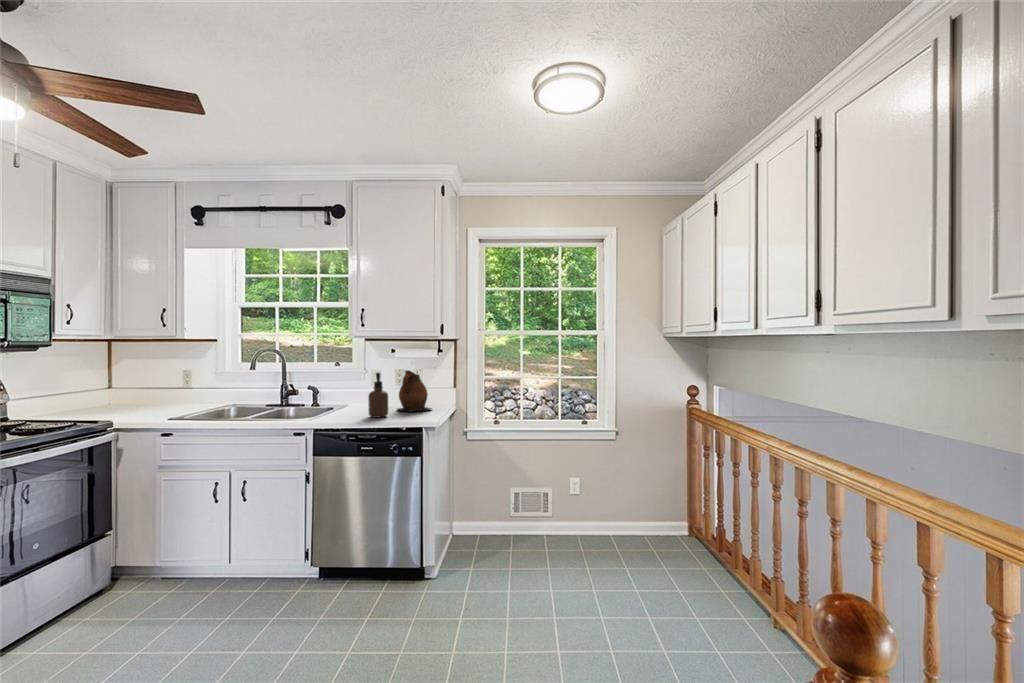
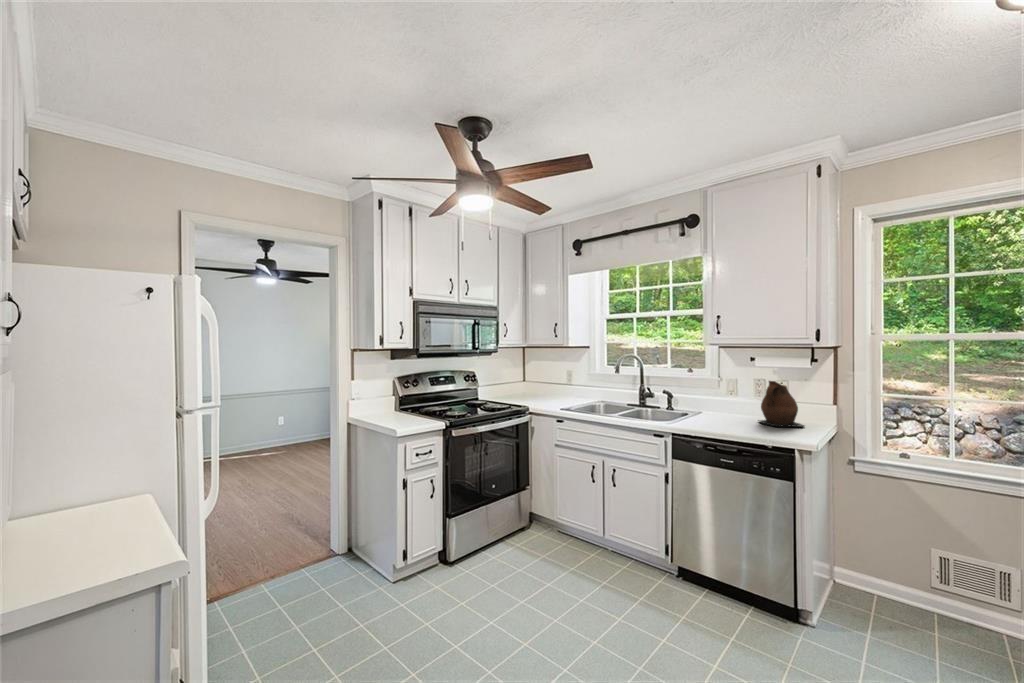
soap dispenser: present [368,373,388,418] -> none [727,383,750,430]

